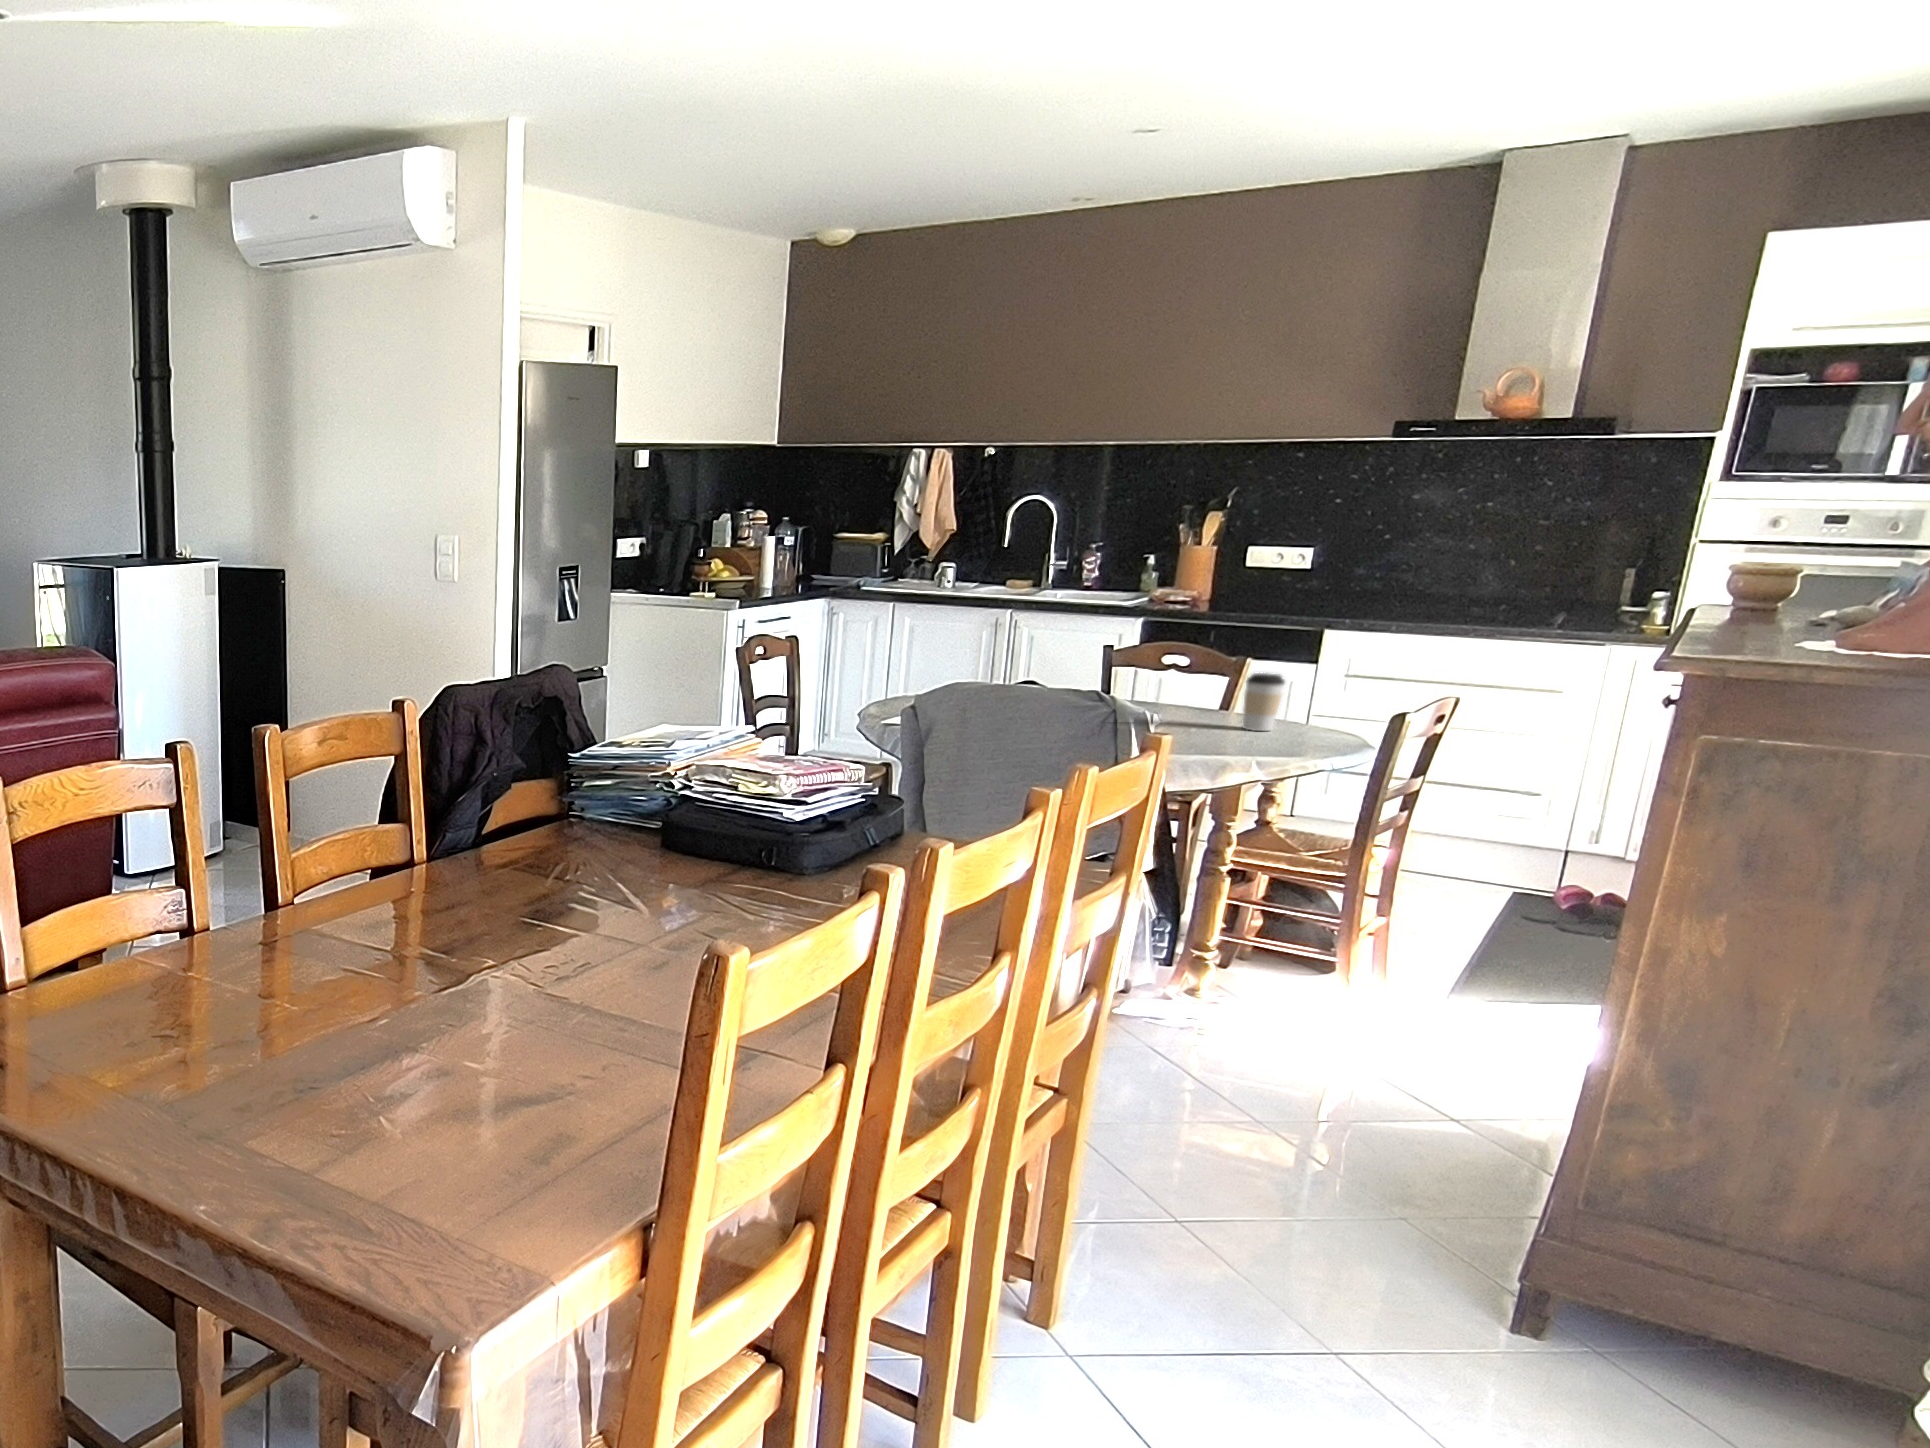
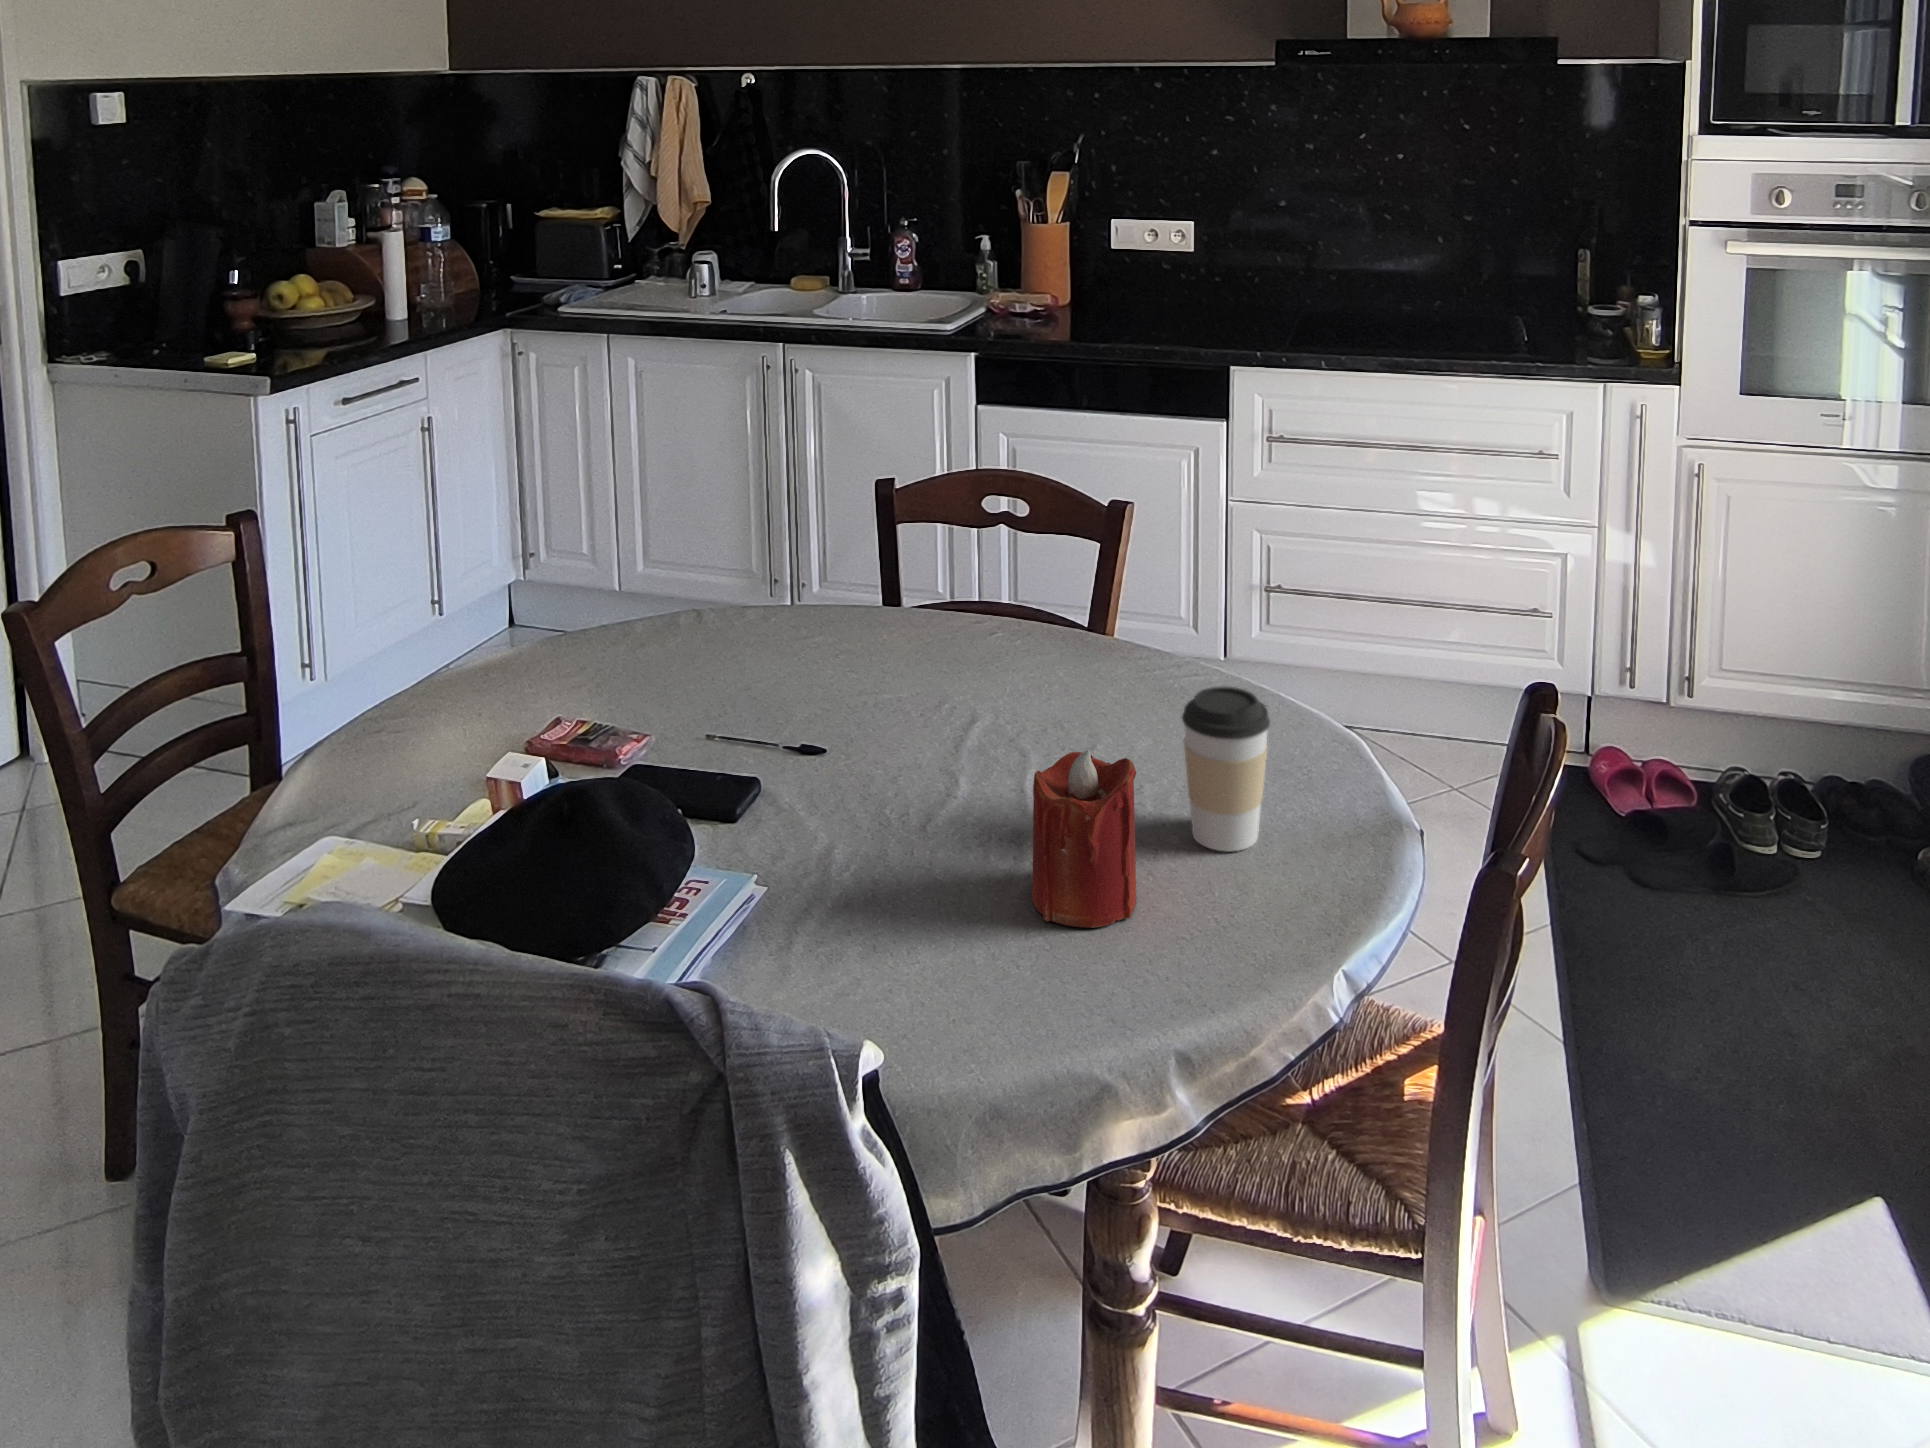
candle: none [1171,675,1223,734] -> present [1032,750,1137,928]

